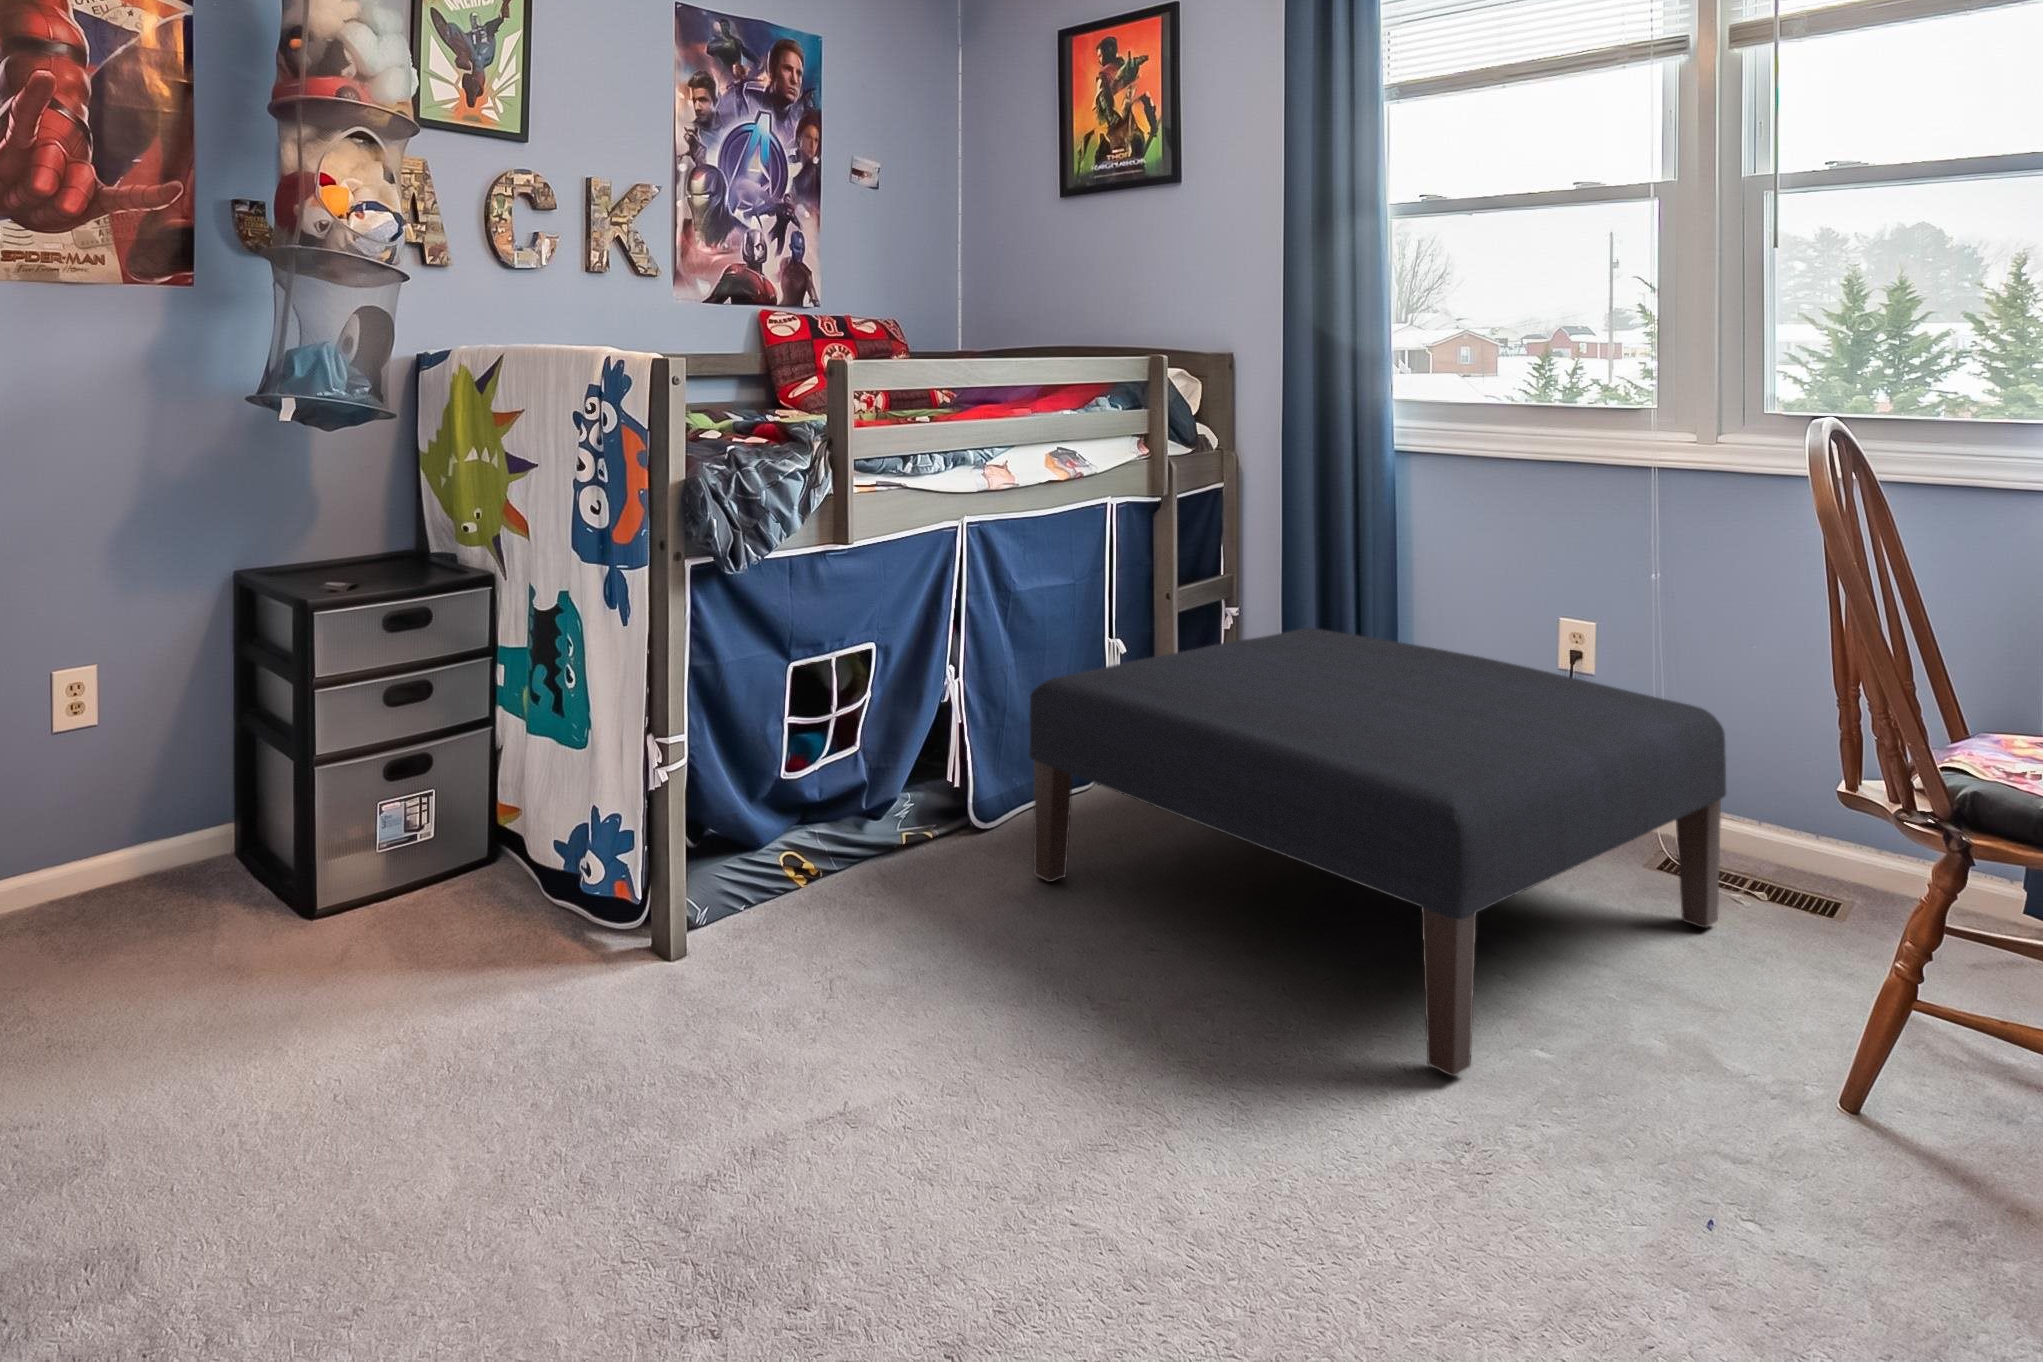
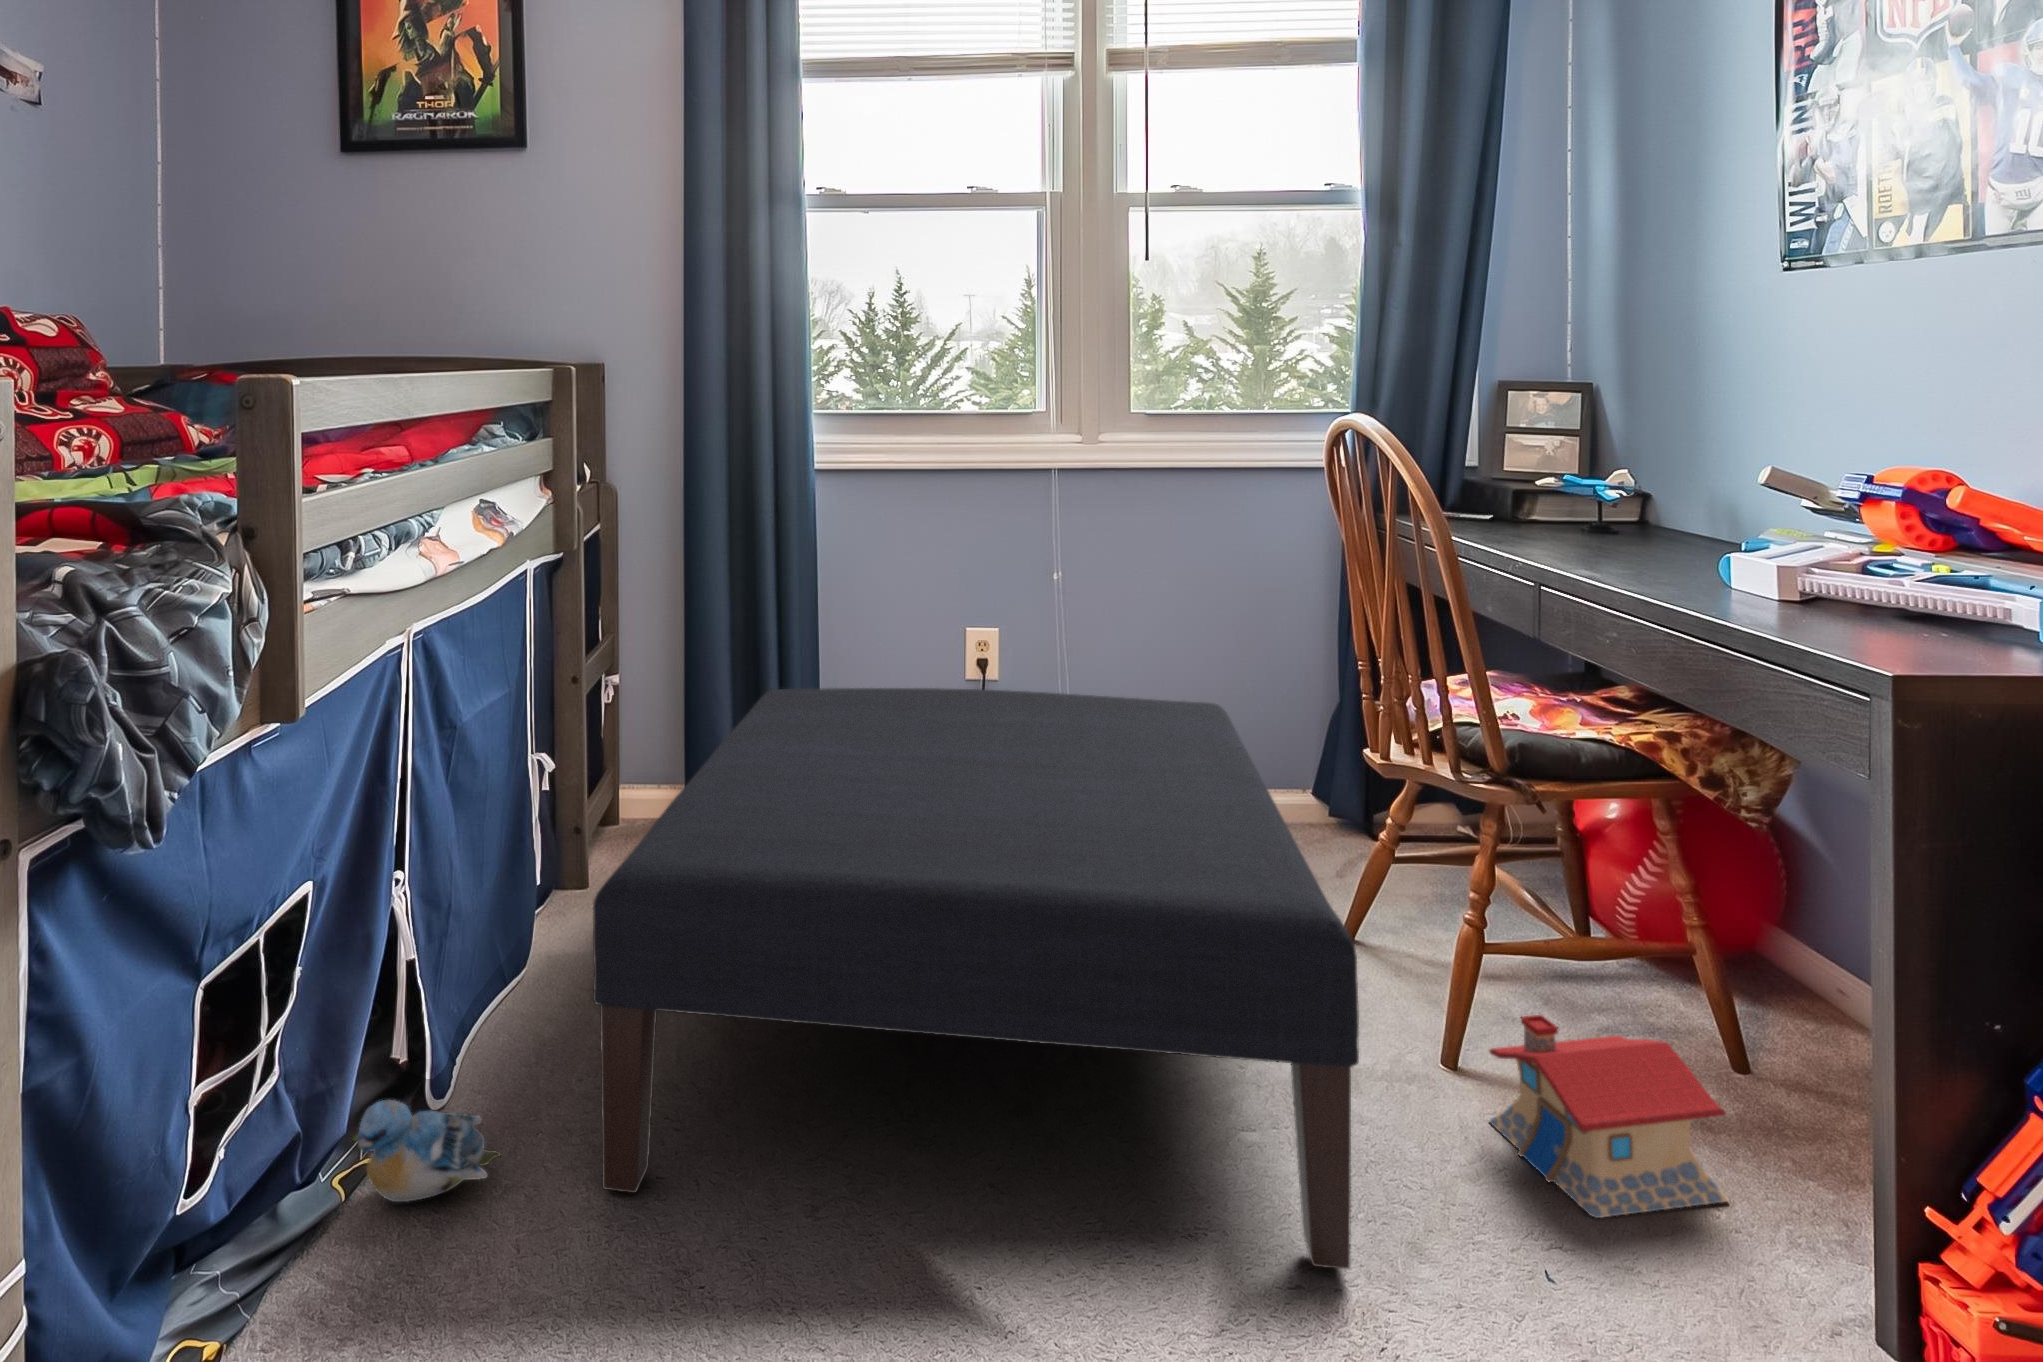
plush toy: none [914,784,993,848] -> present [354,1100,501,1202]
toy house: none [1740,1000,1934,1218] -> present [1489,1015,1729,1218]

